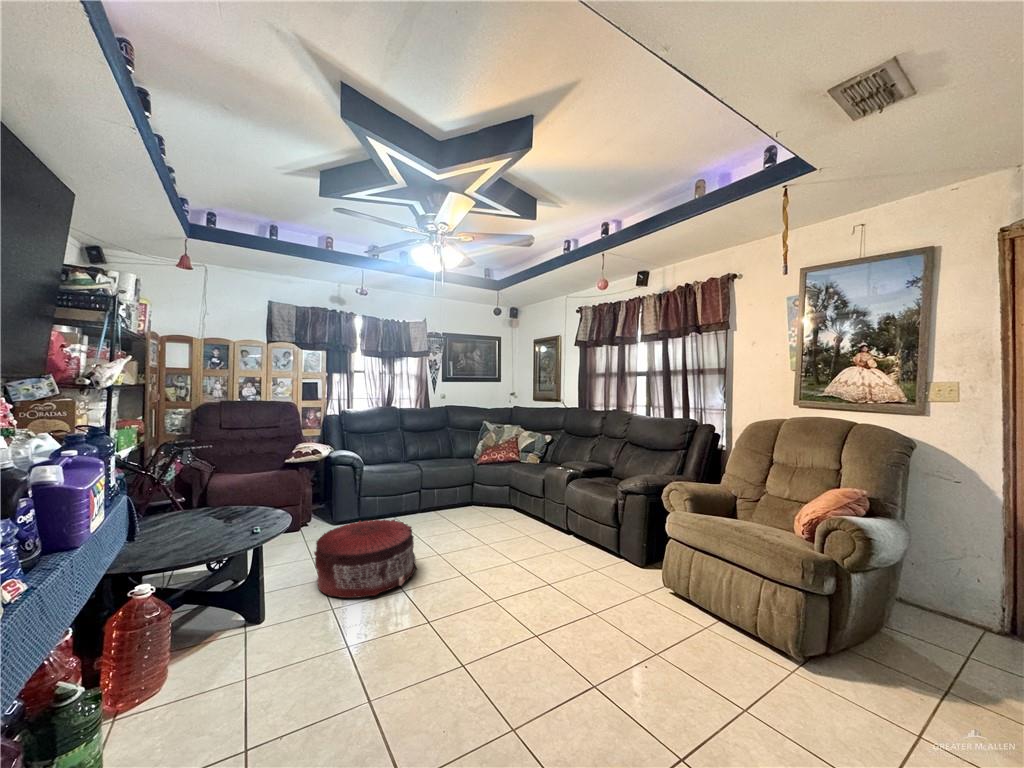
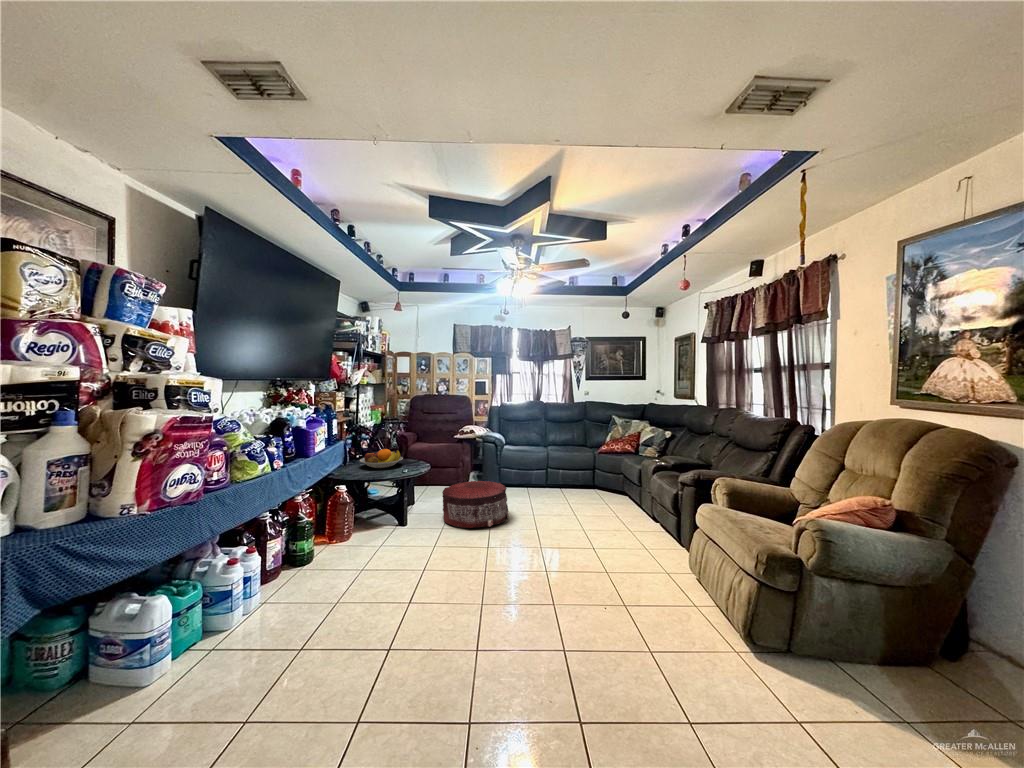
fruit bowl: none [163,495,252,532] -> present [360,449,403,468]

